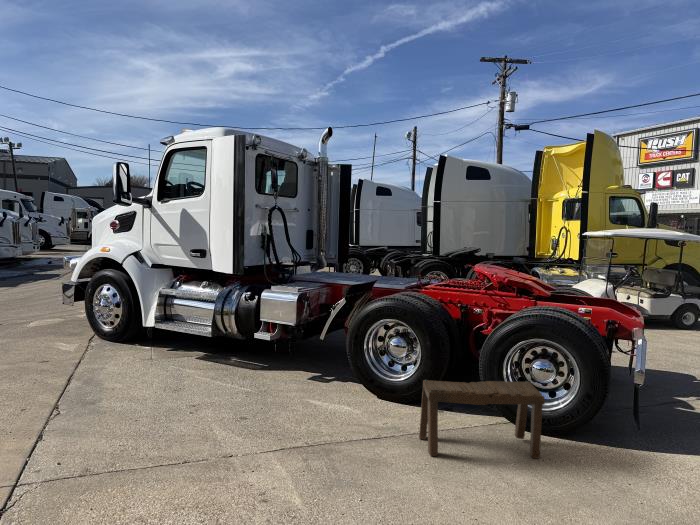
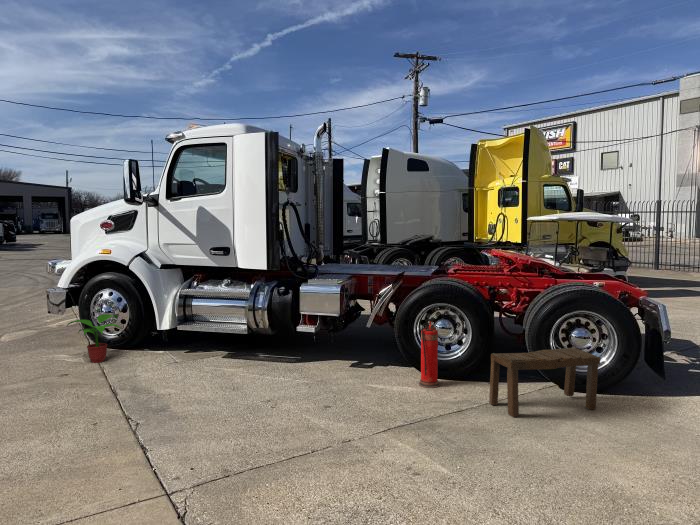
potted plant: none [62,309,111,354] -> present [67,314,120,363]
fire extinguisher: none [362,335,385,412] -> present [419,319,440,388]

